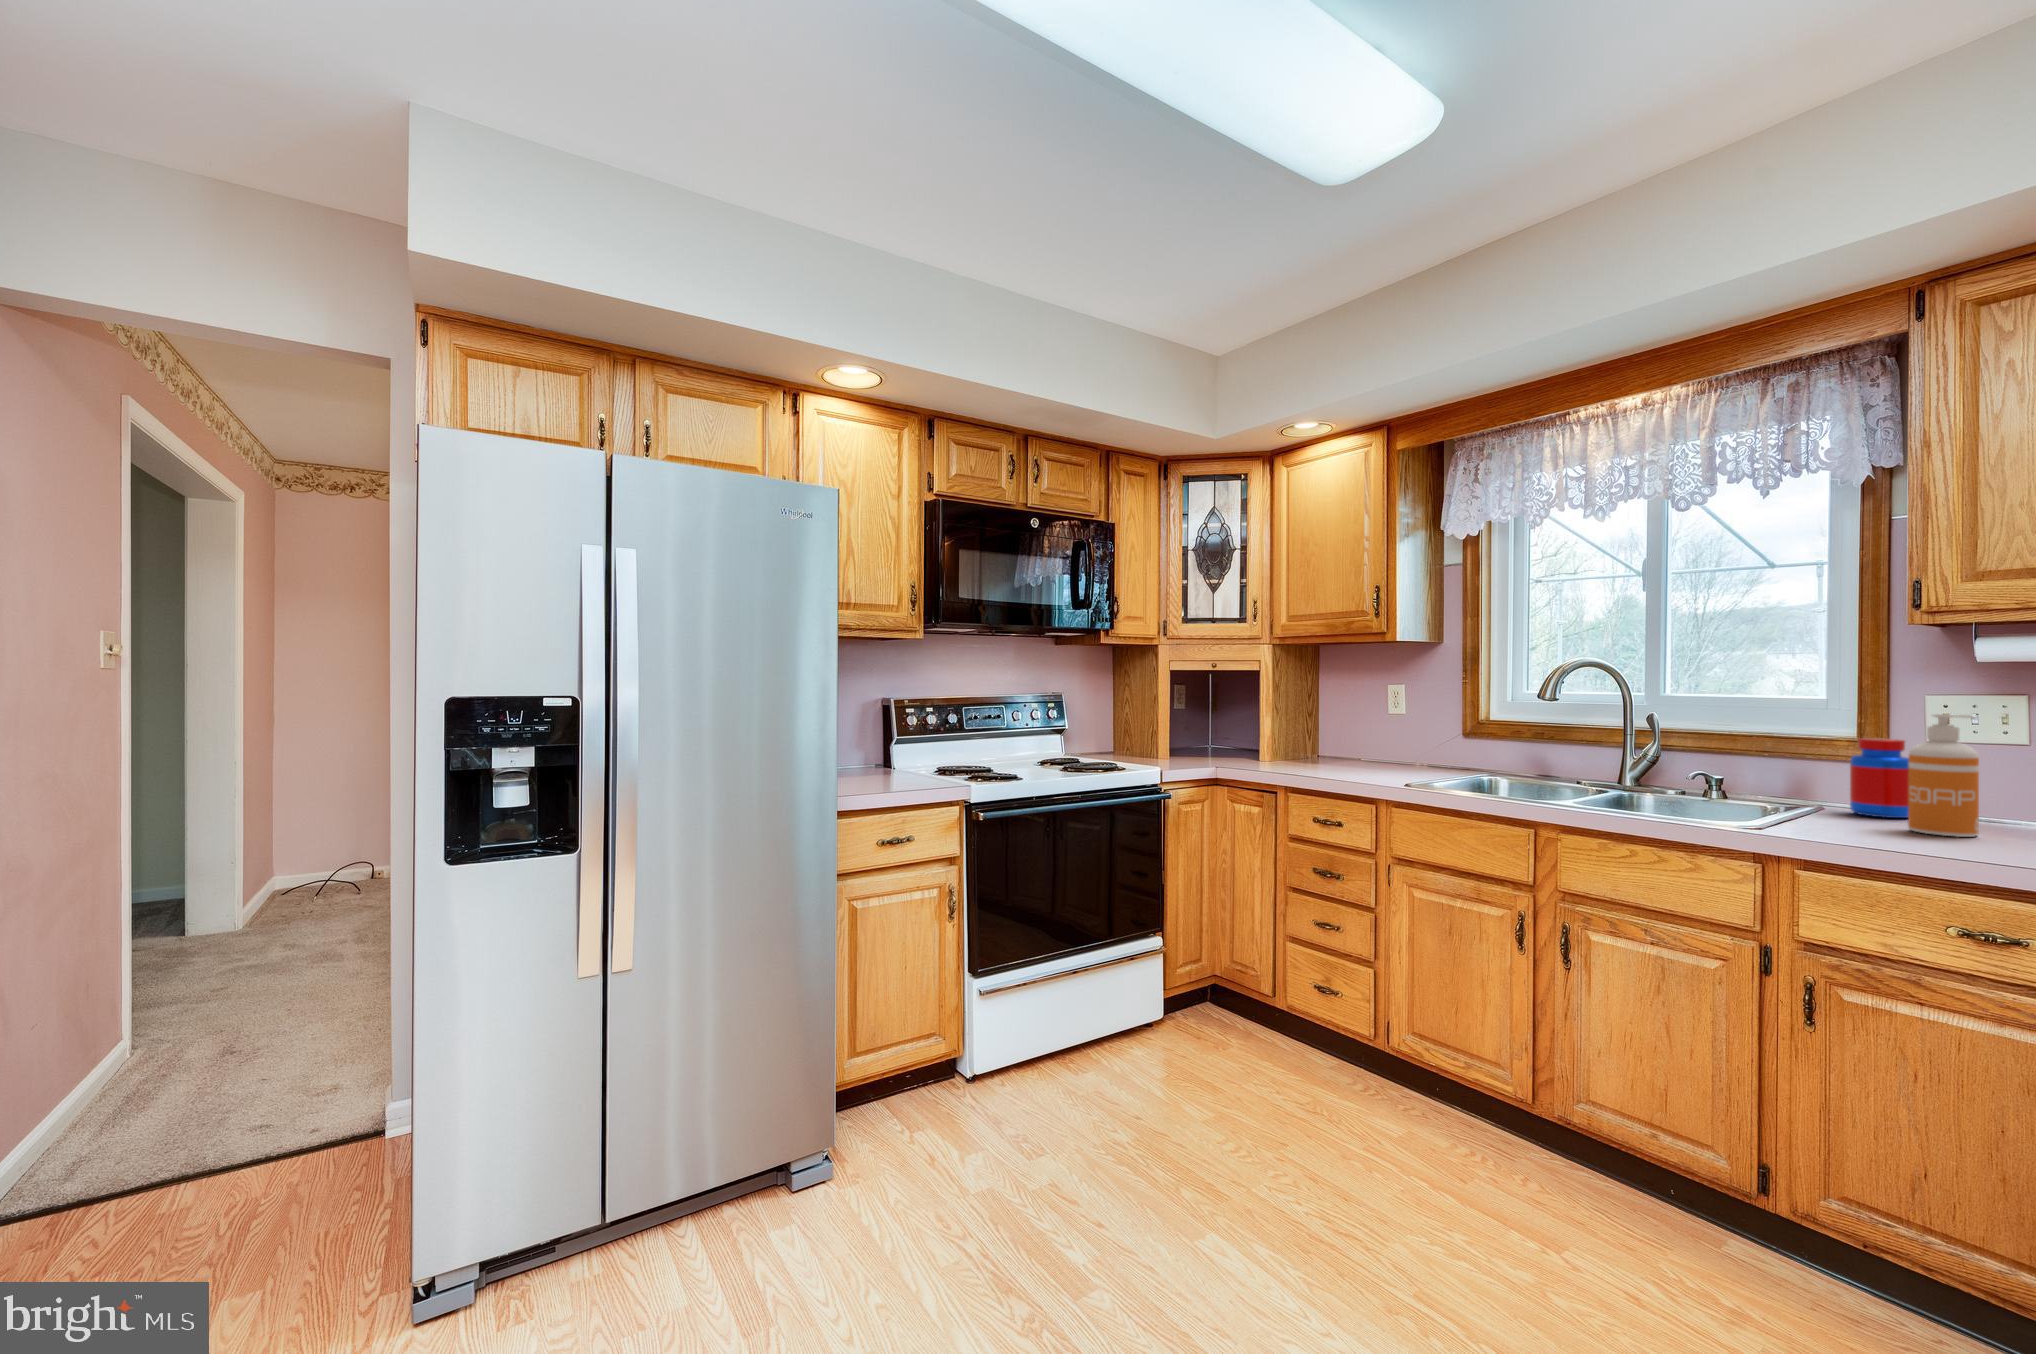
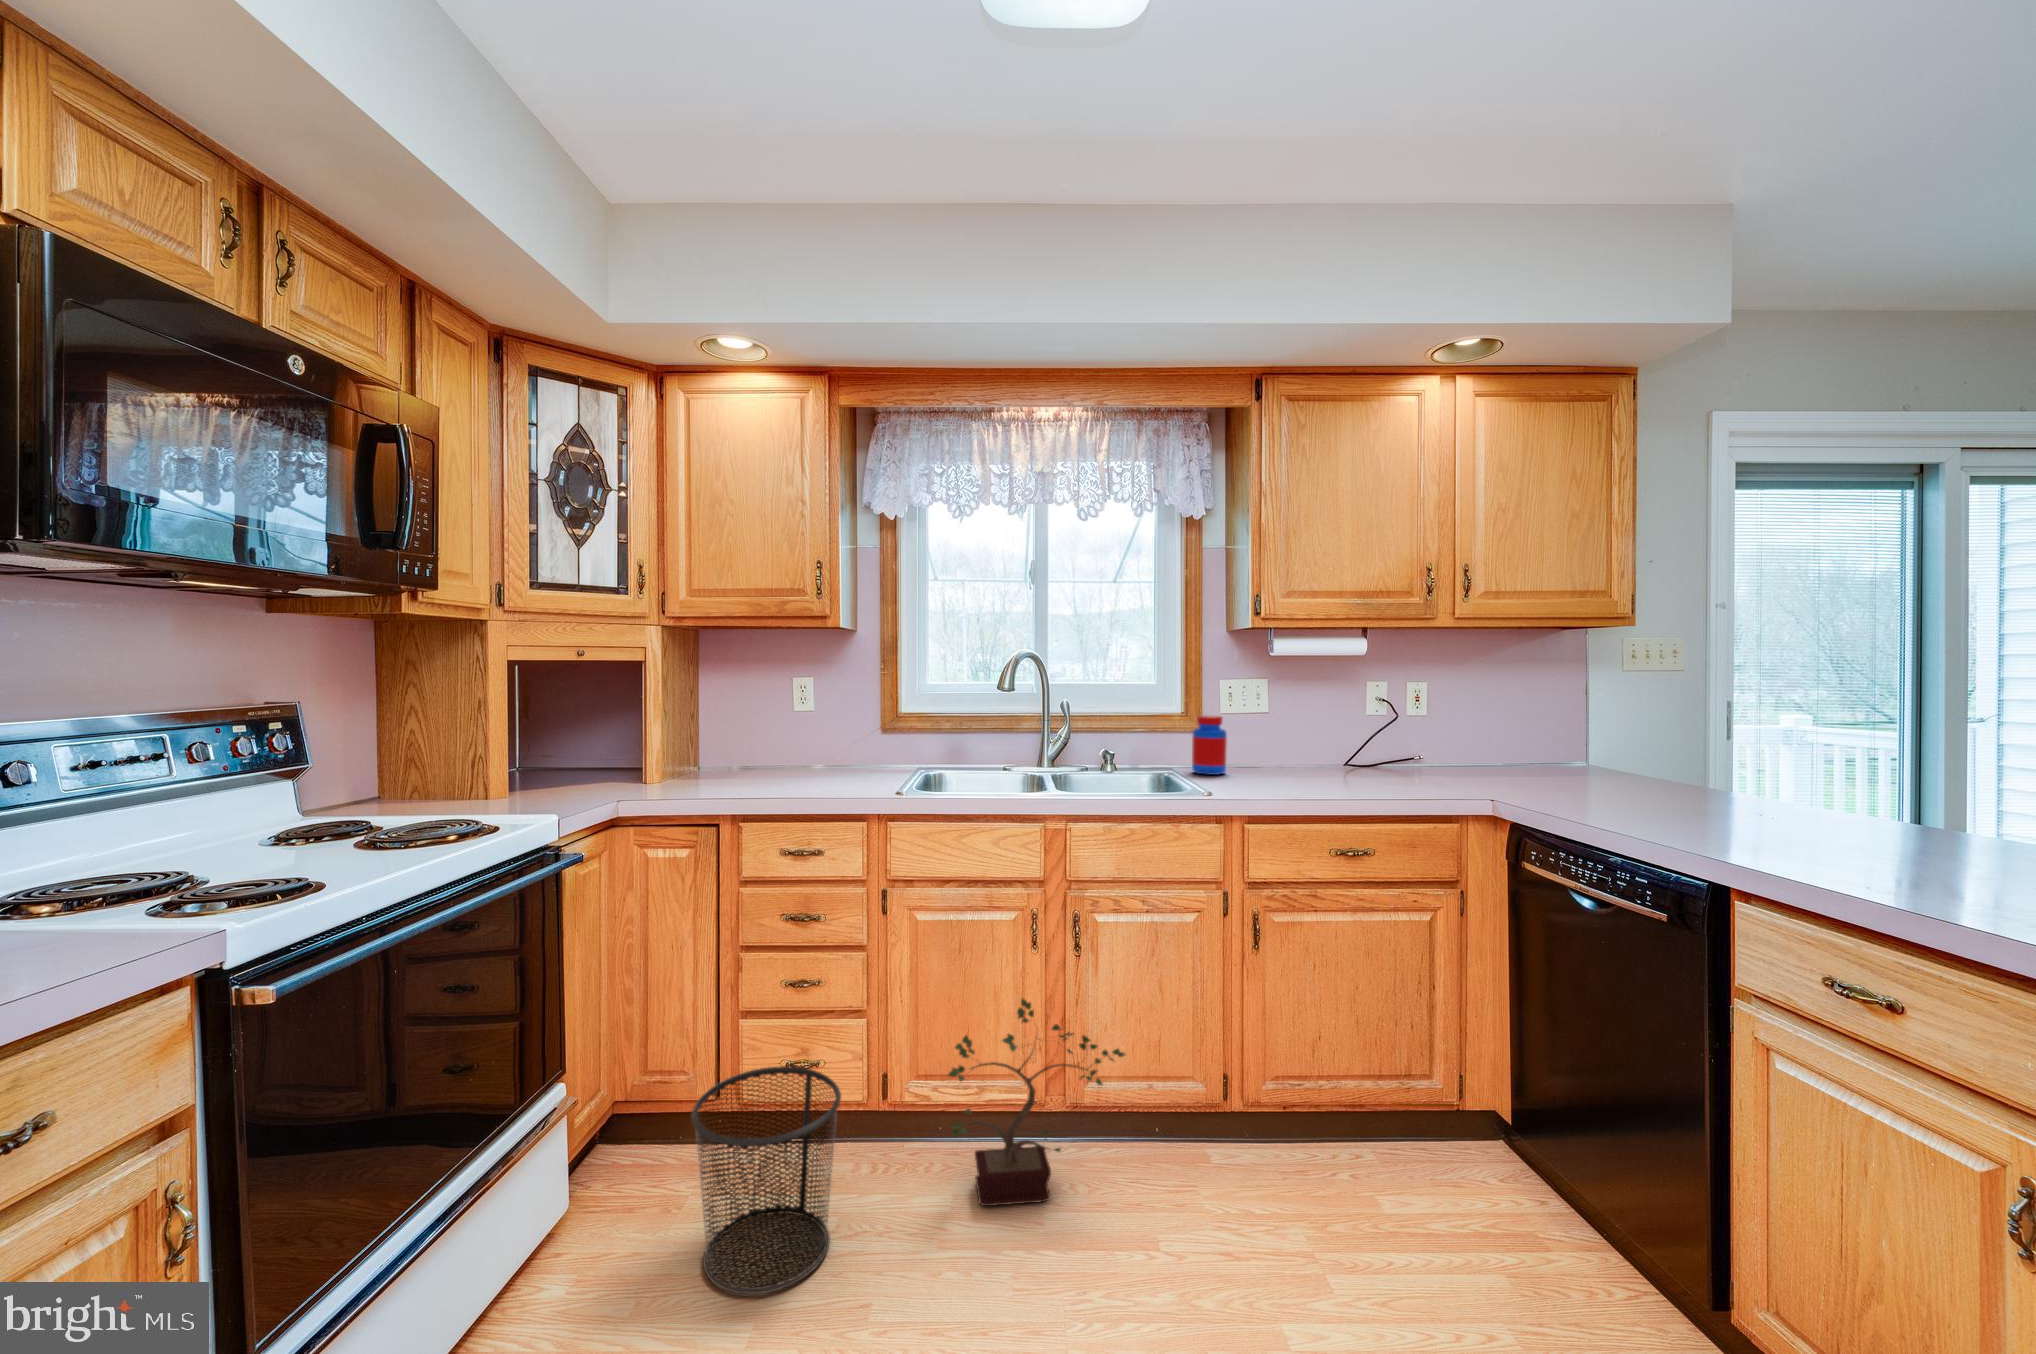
soap dispenser: present [1908,714,1979,837] -> none [1256,698,1293,786]
waste bin: none [1191,964,1298,1112] -> present [691,1066,841,1294]
potted plant: none [1385,978,1554,1174] -> present [948,999,1125,1206]

